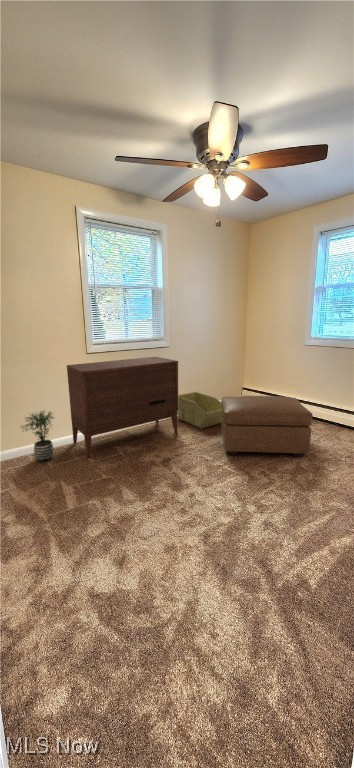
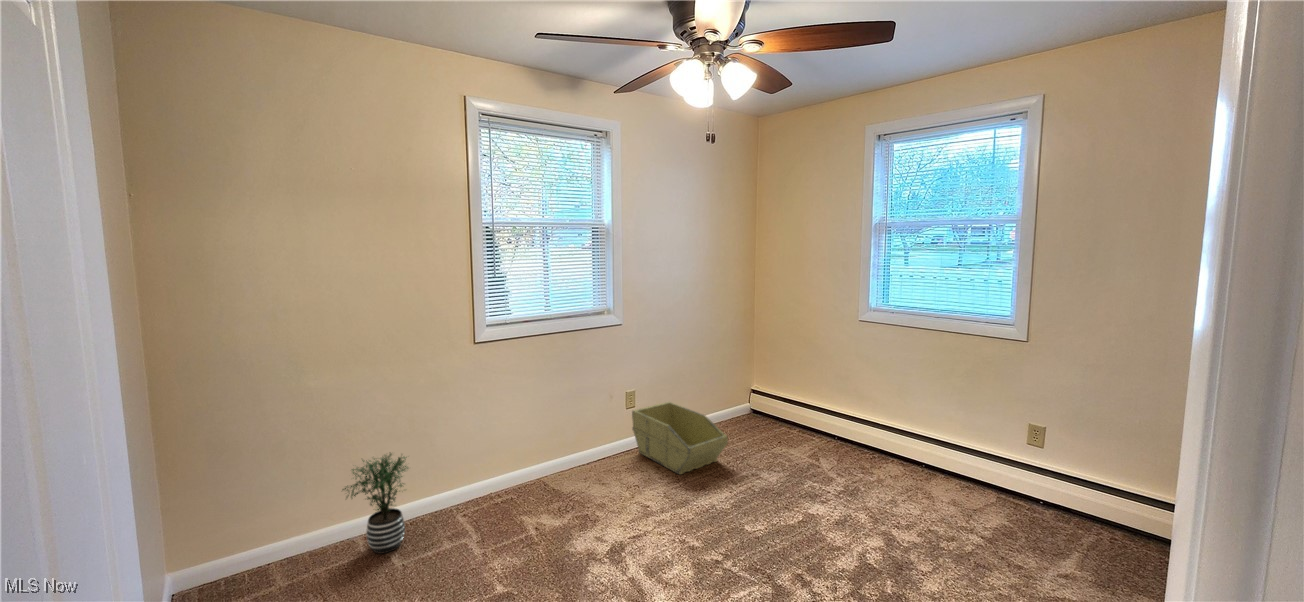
dresser: present [67,357,179,458] -> none [437,344,639,544]
ottoman: present [221,396,312,457] -> none [717,419,882,539]

